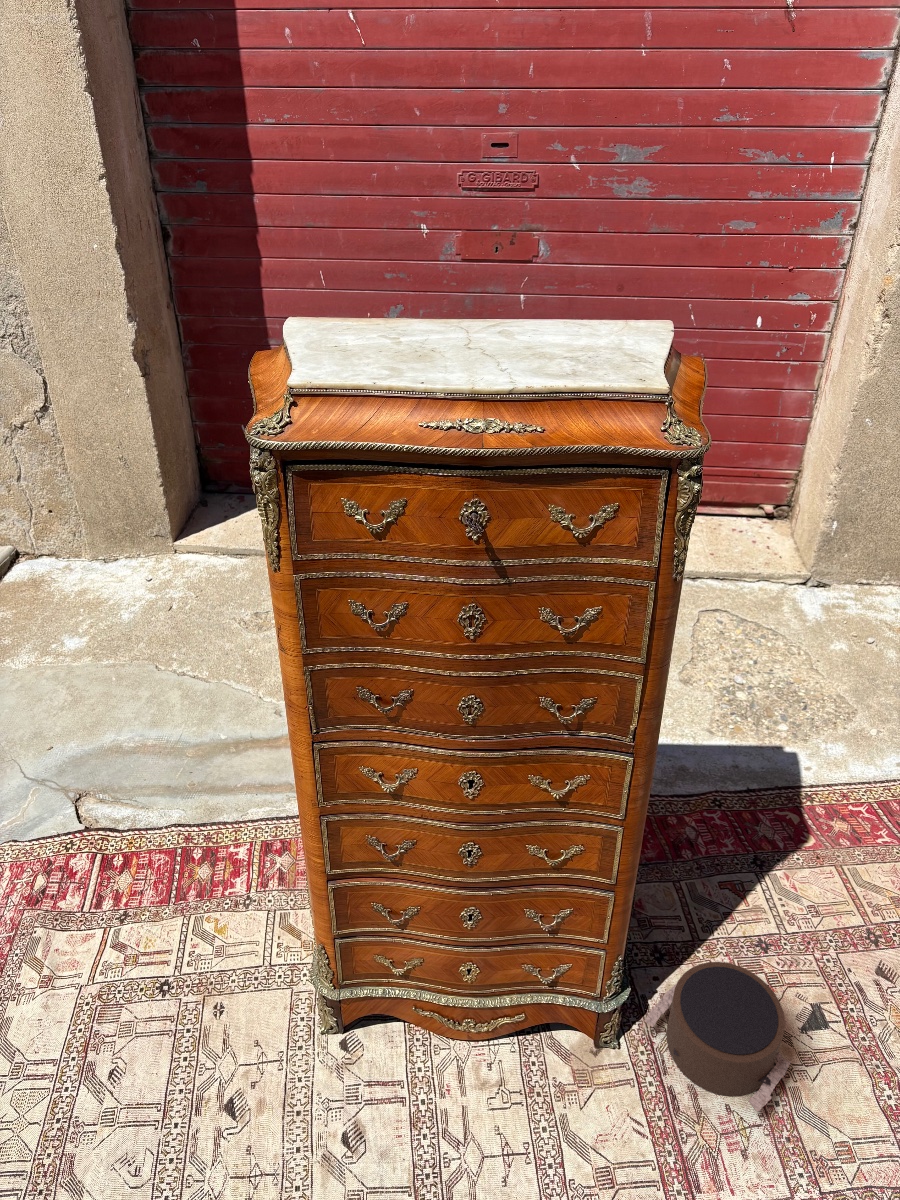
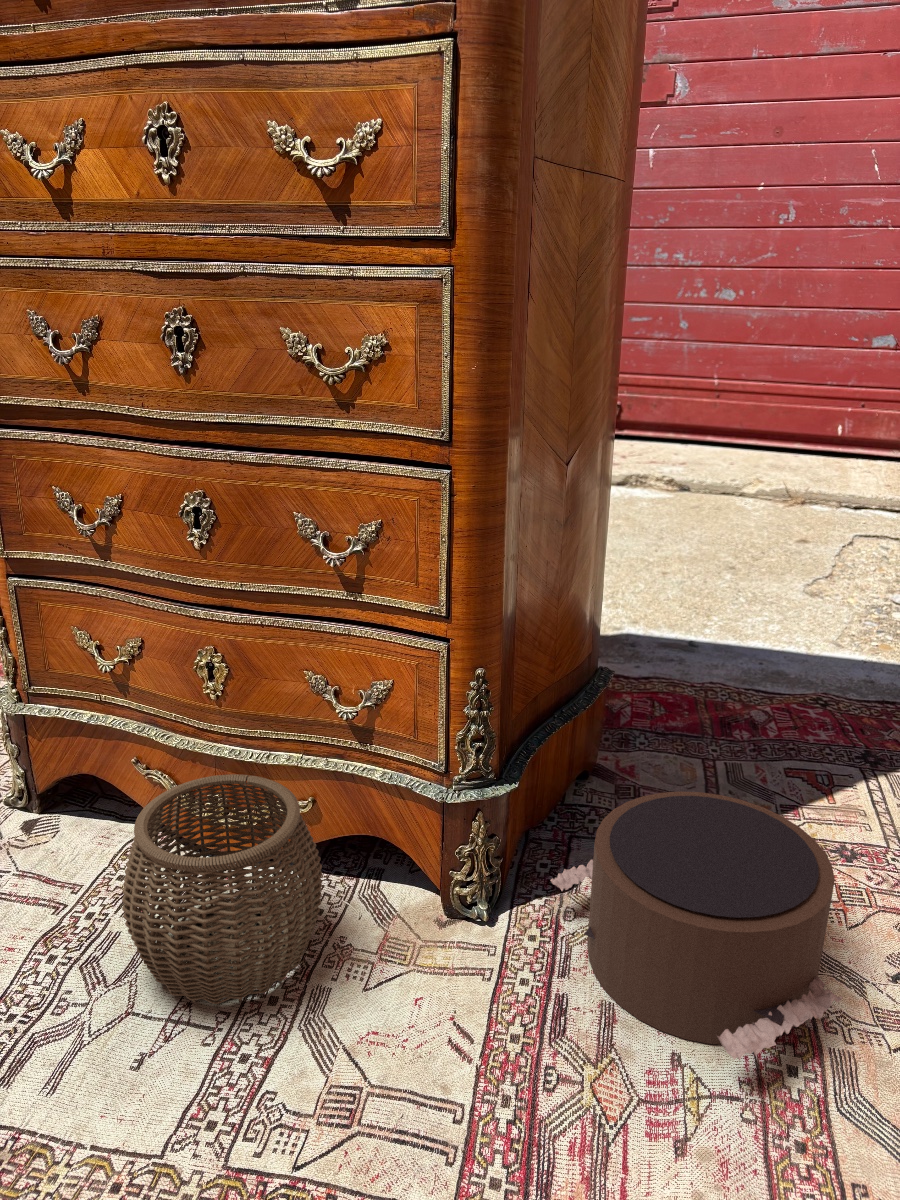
woven basket: none [461,1023,557,1143] -> present [122,774,322,1004]

